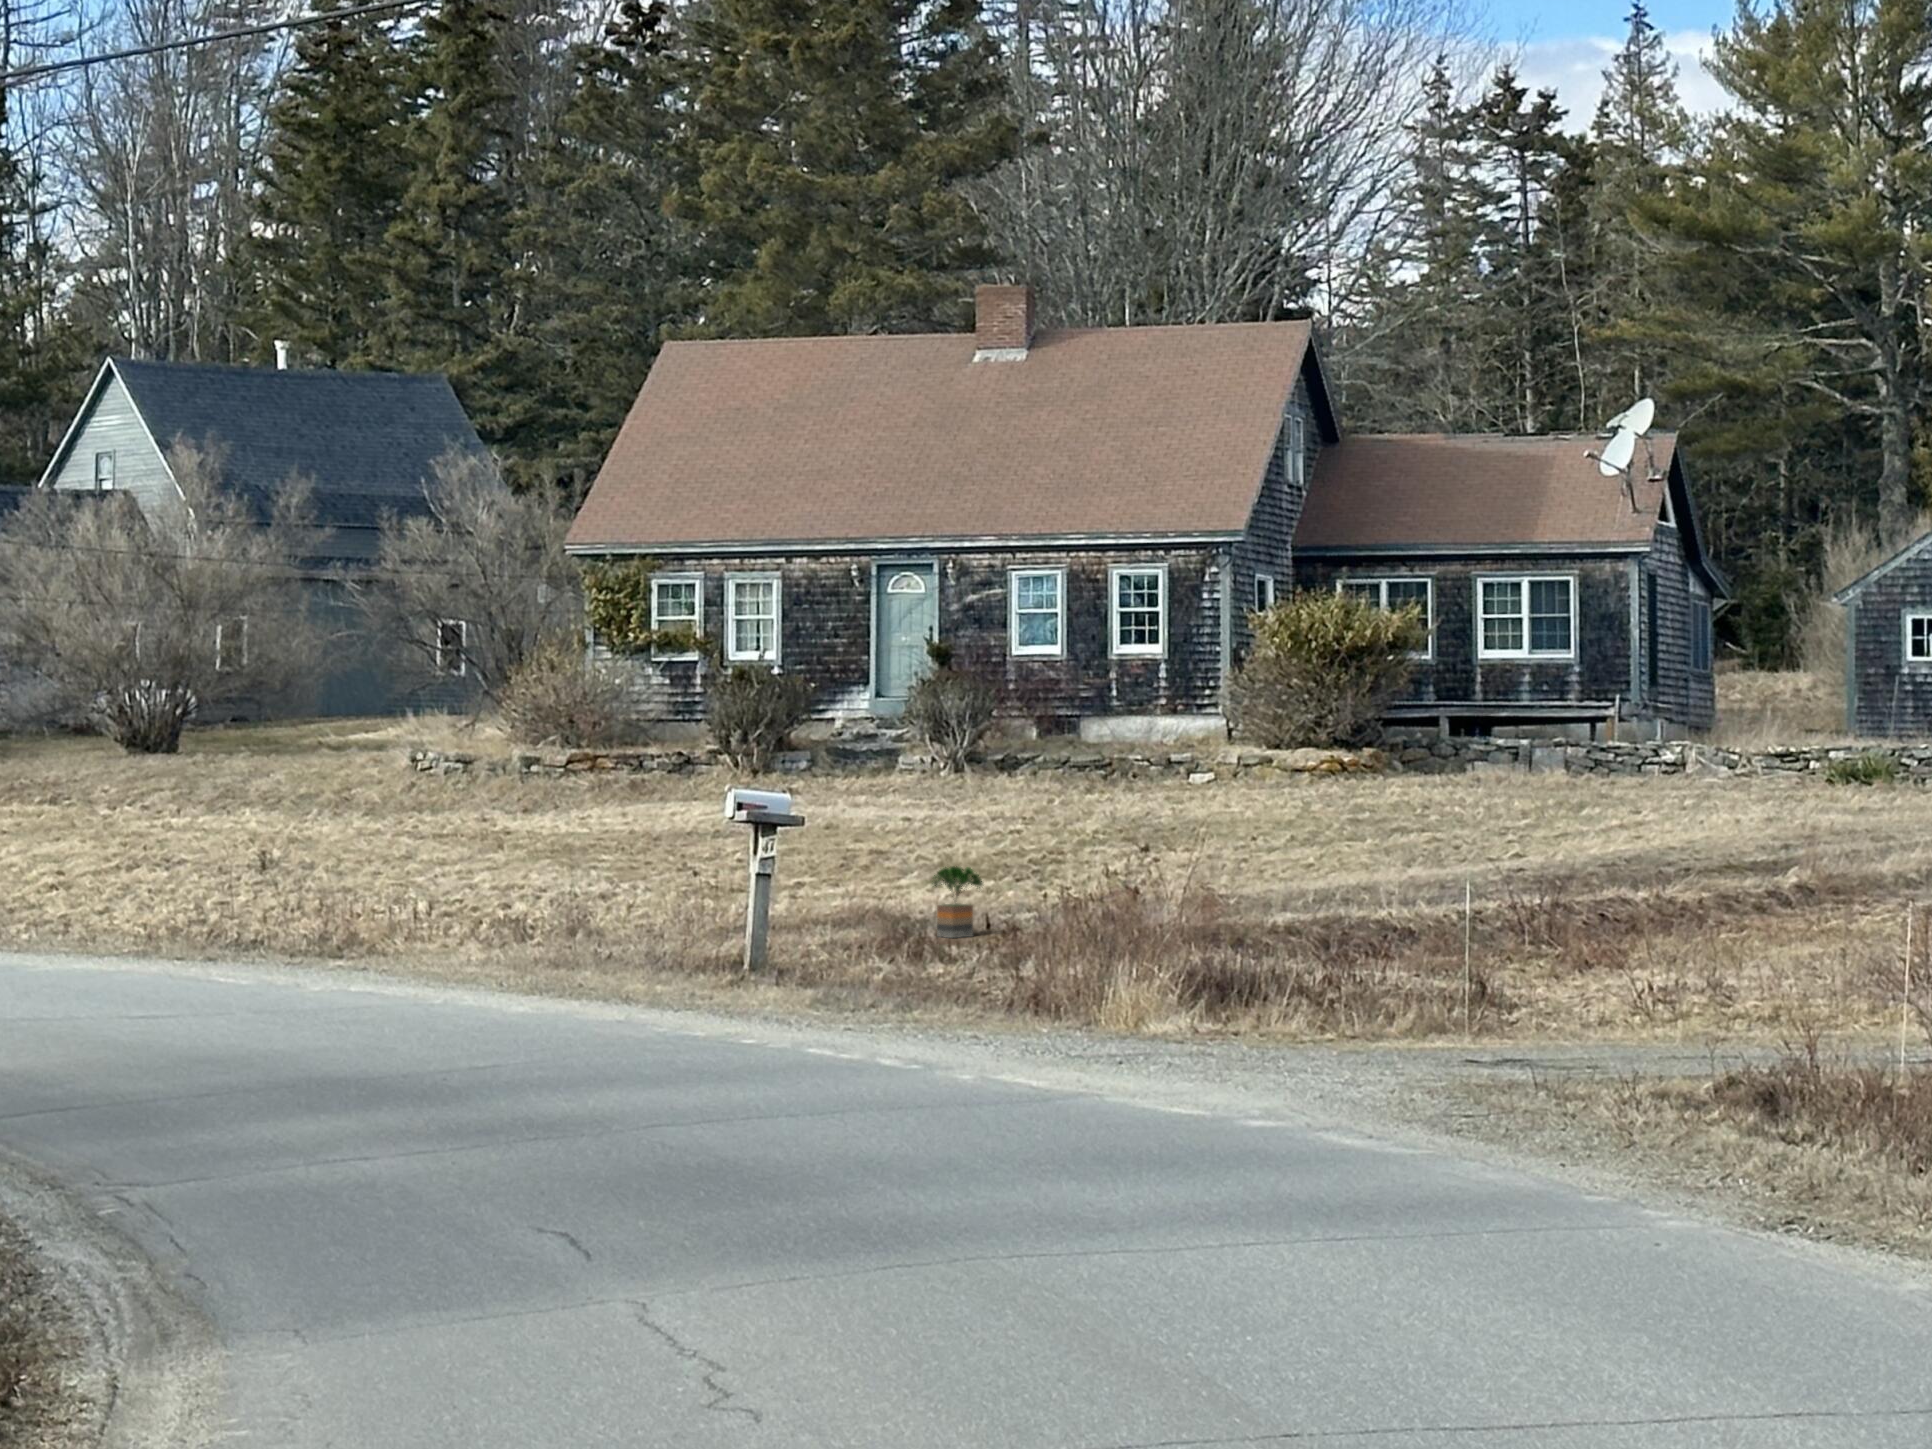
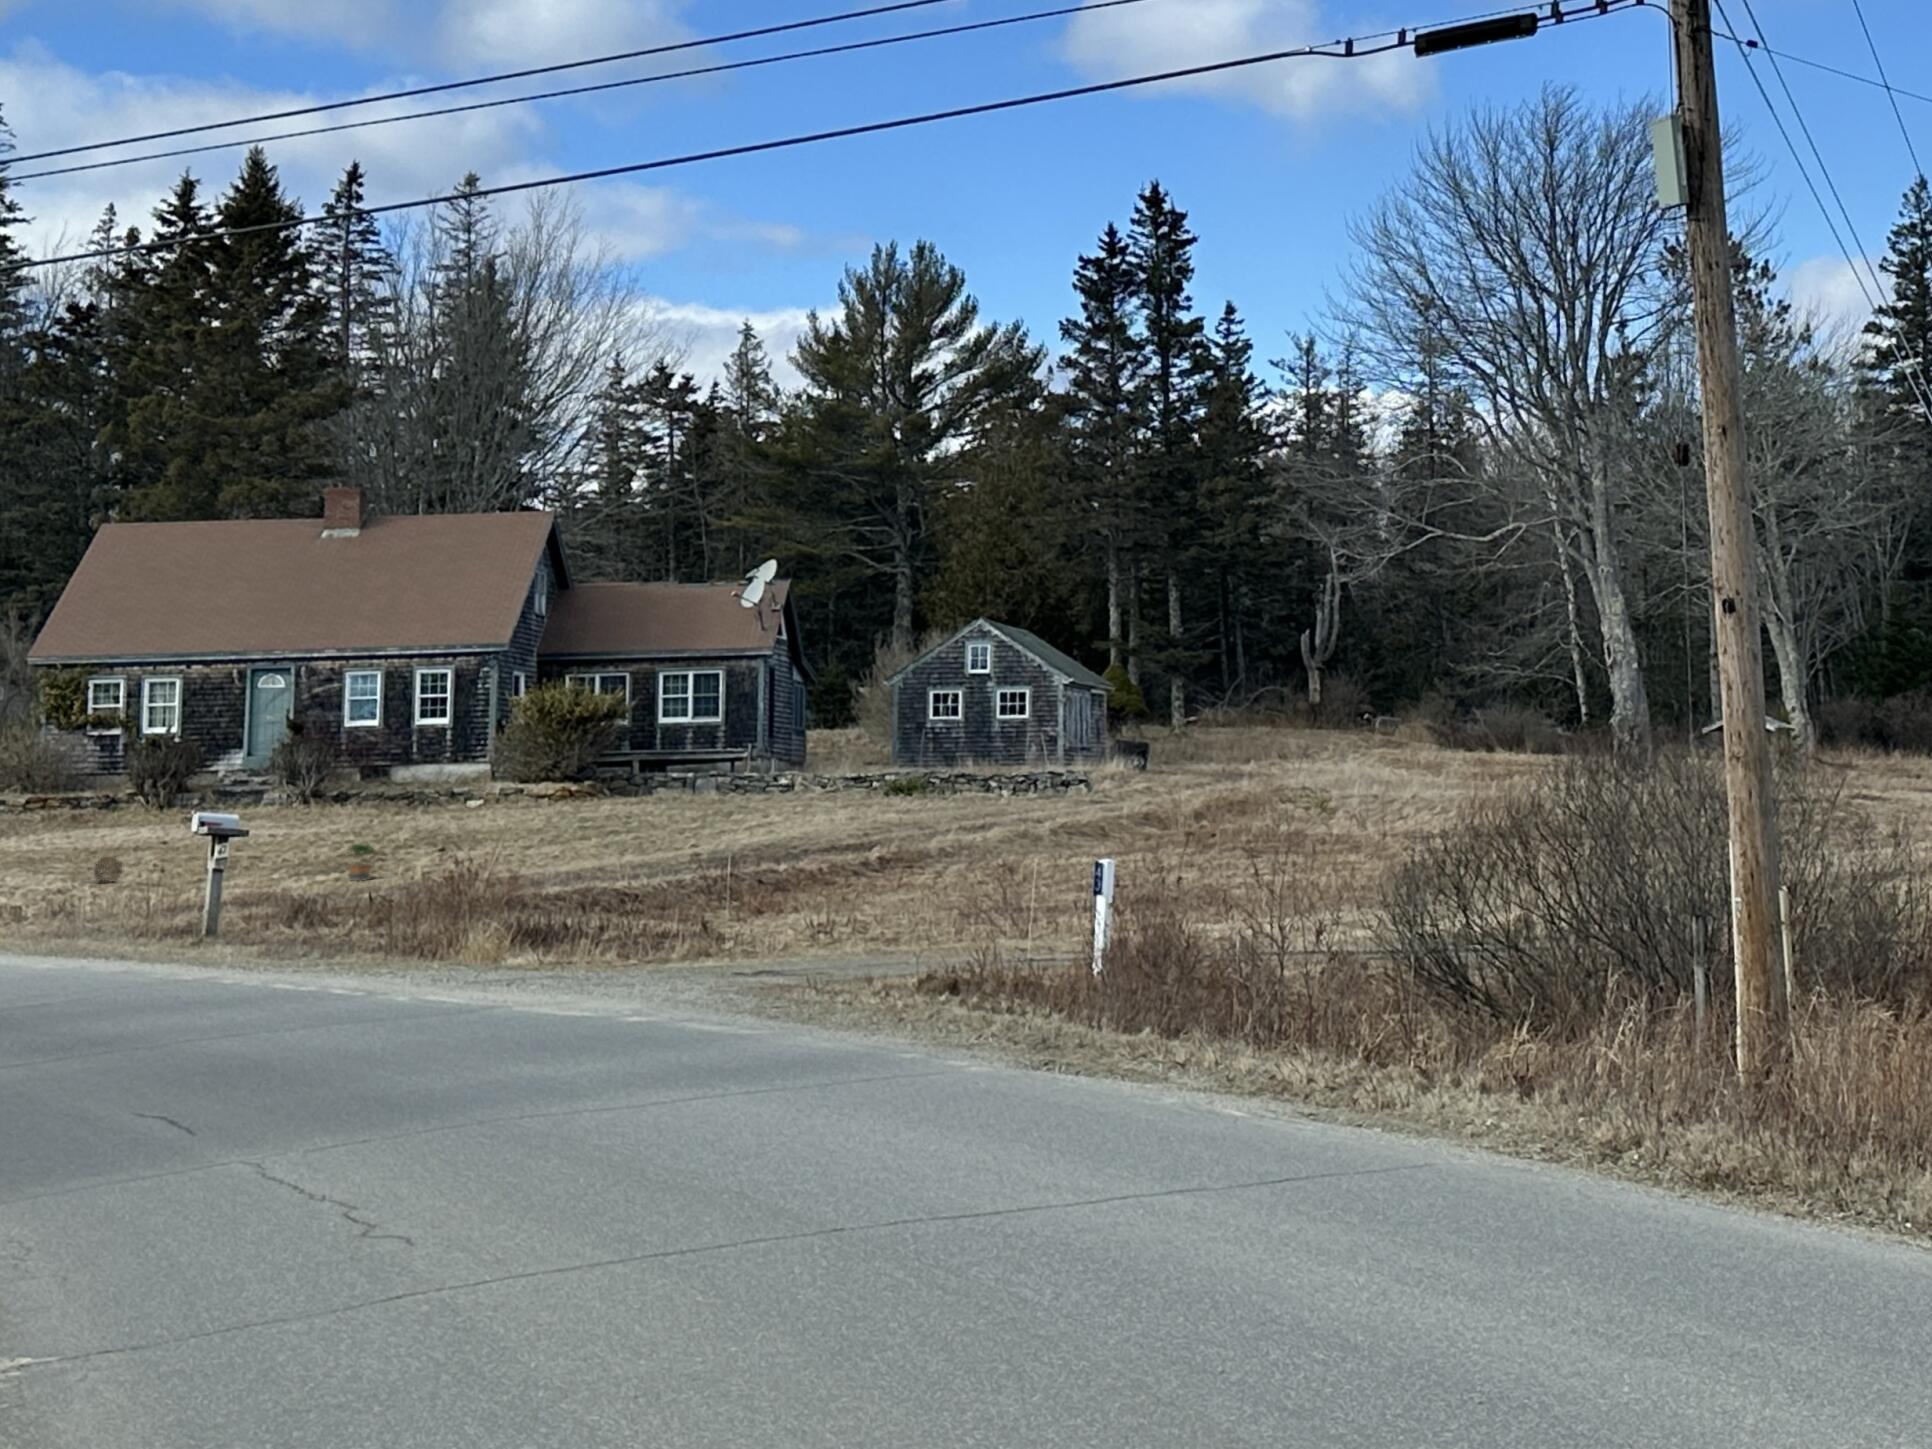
woven basket: none [530,868,575,916] -> present [94,857,122,883]

